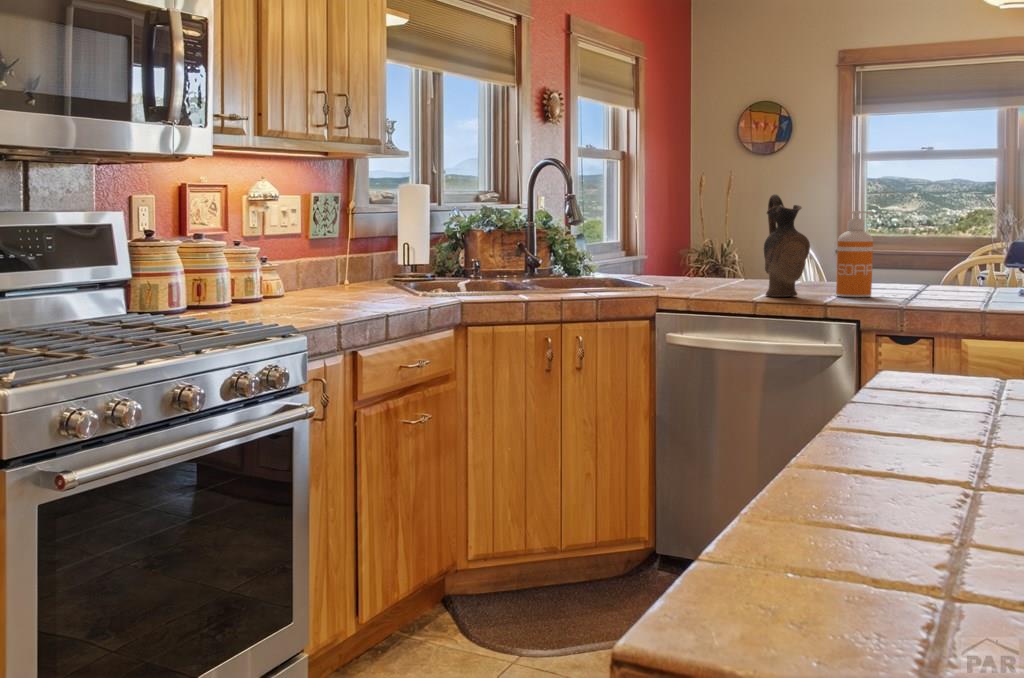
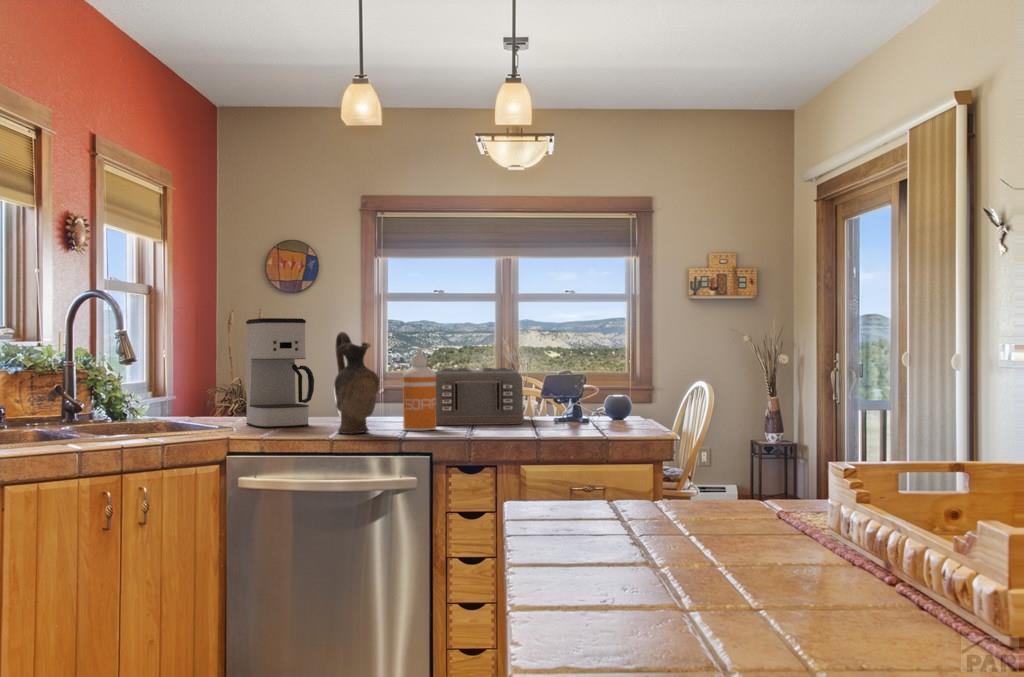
coffee maker: none [687,182,753,289] -> present [246,318,314,428]
toaster: none [871,234,980,296] -> present [435,368,524,425]

